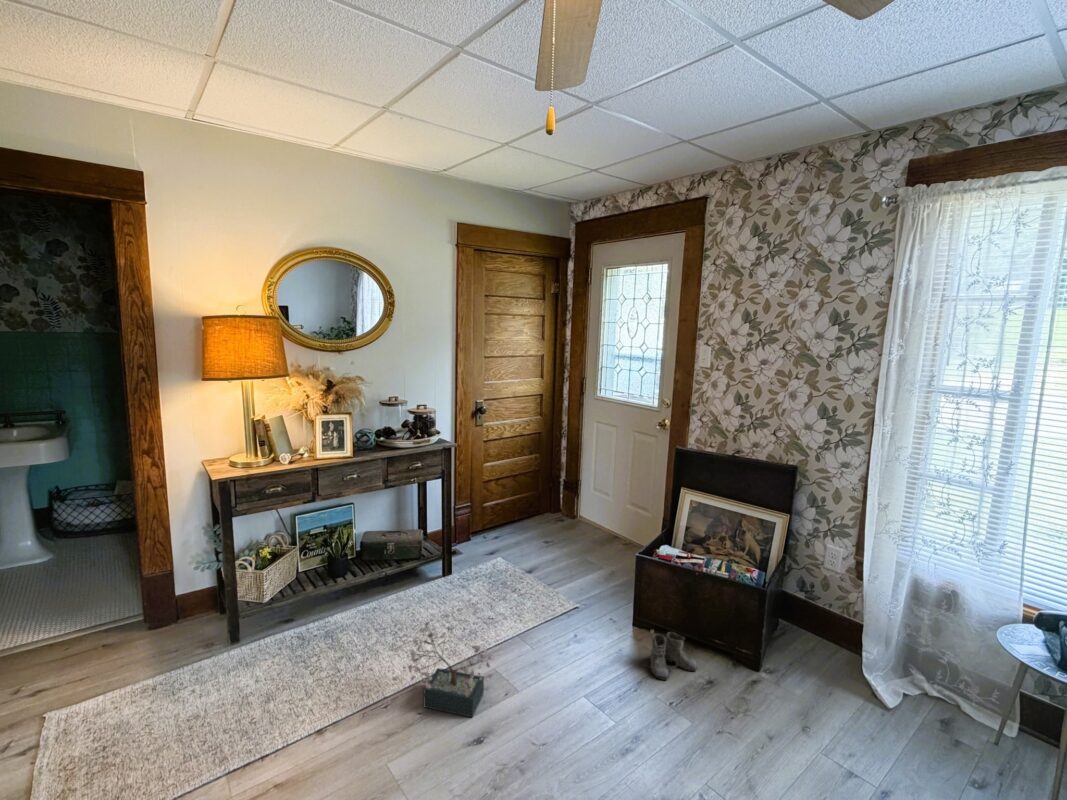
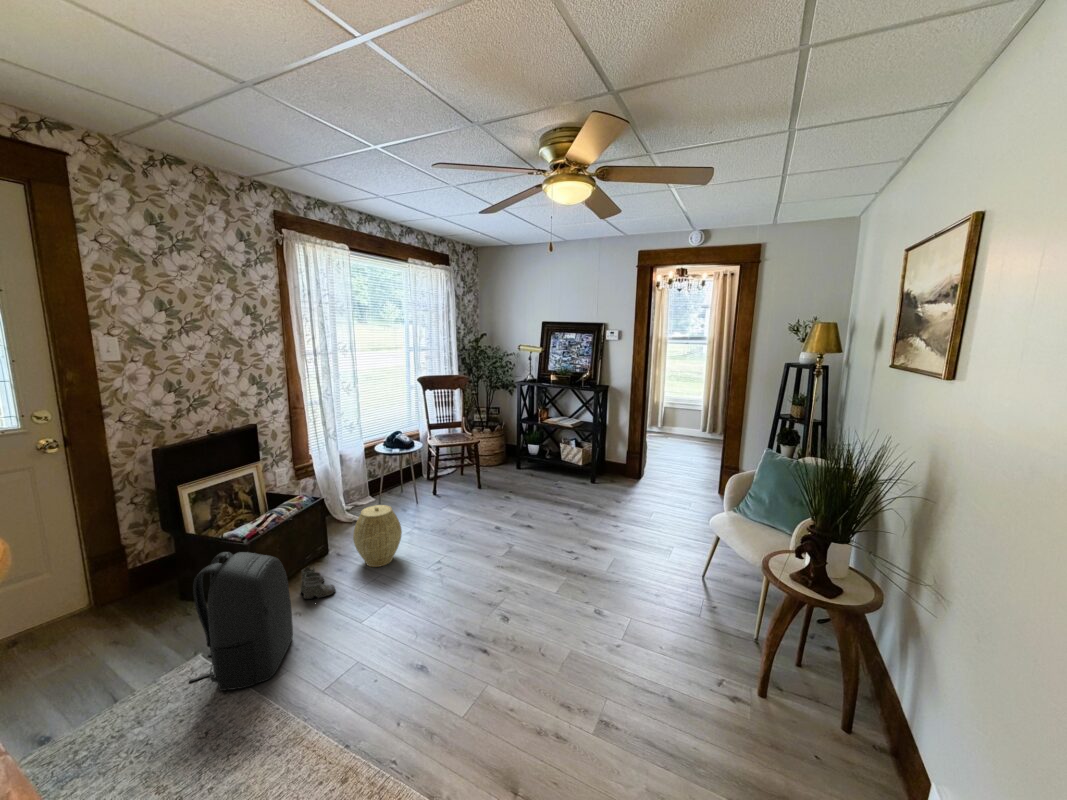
backpack: none [520,531,594,651] -> present [189,552,293,691]
decorative plant: present [405,619,493,717] -> none [333,627,404,726]
woven basket: none [714,633,796,743] -> present [353,505,402,567]

